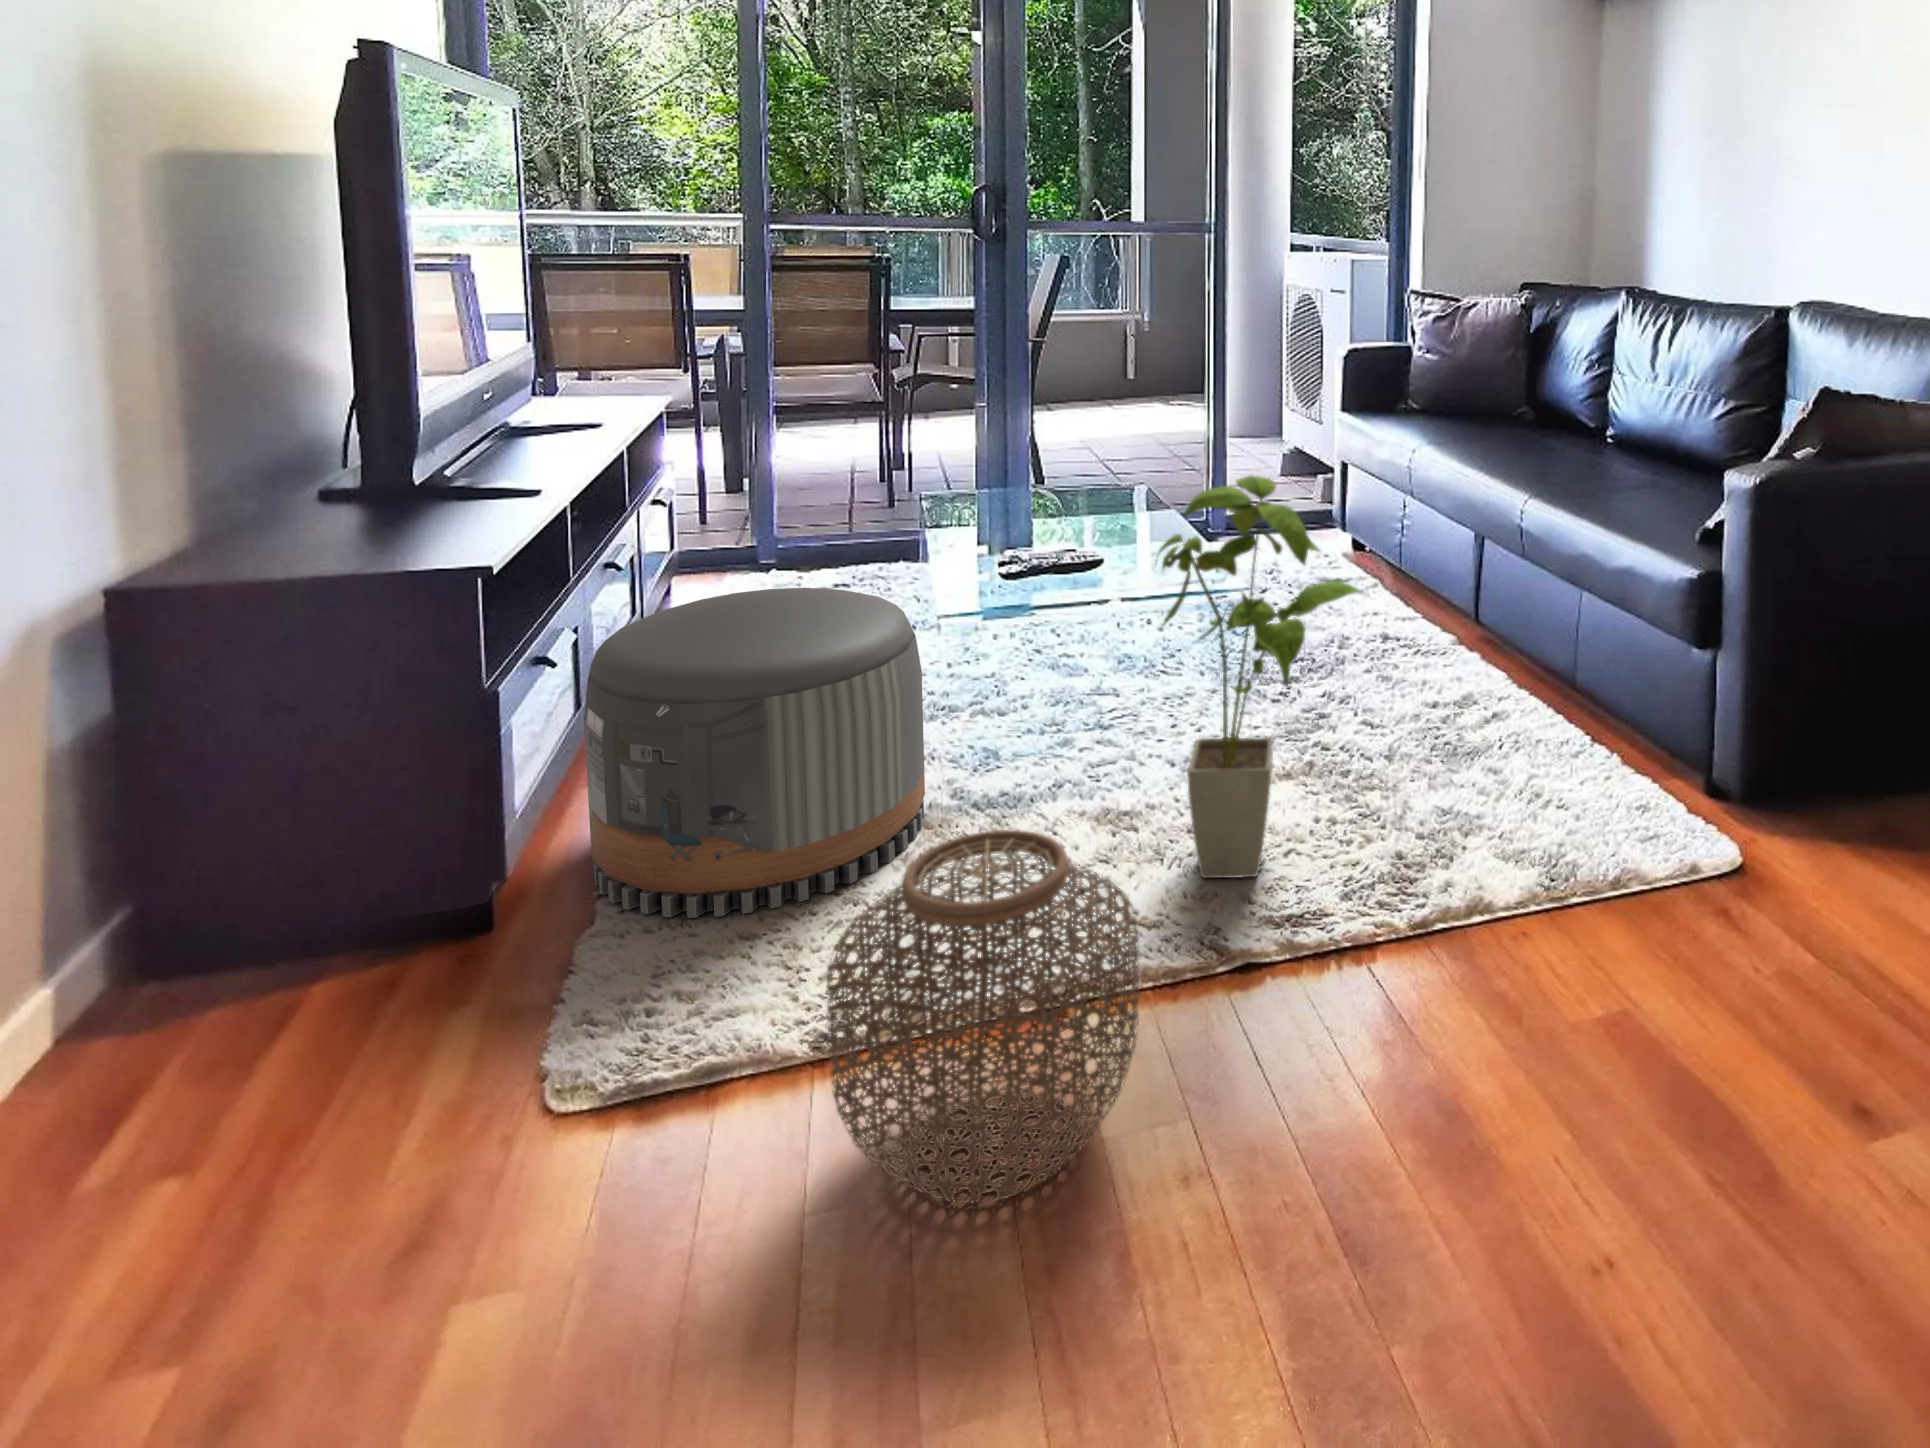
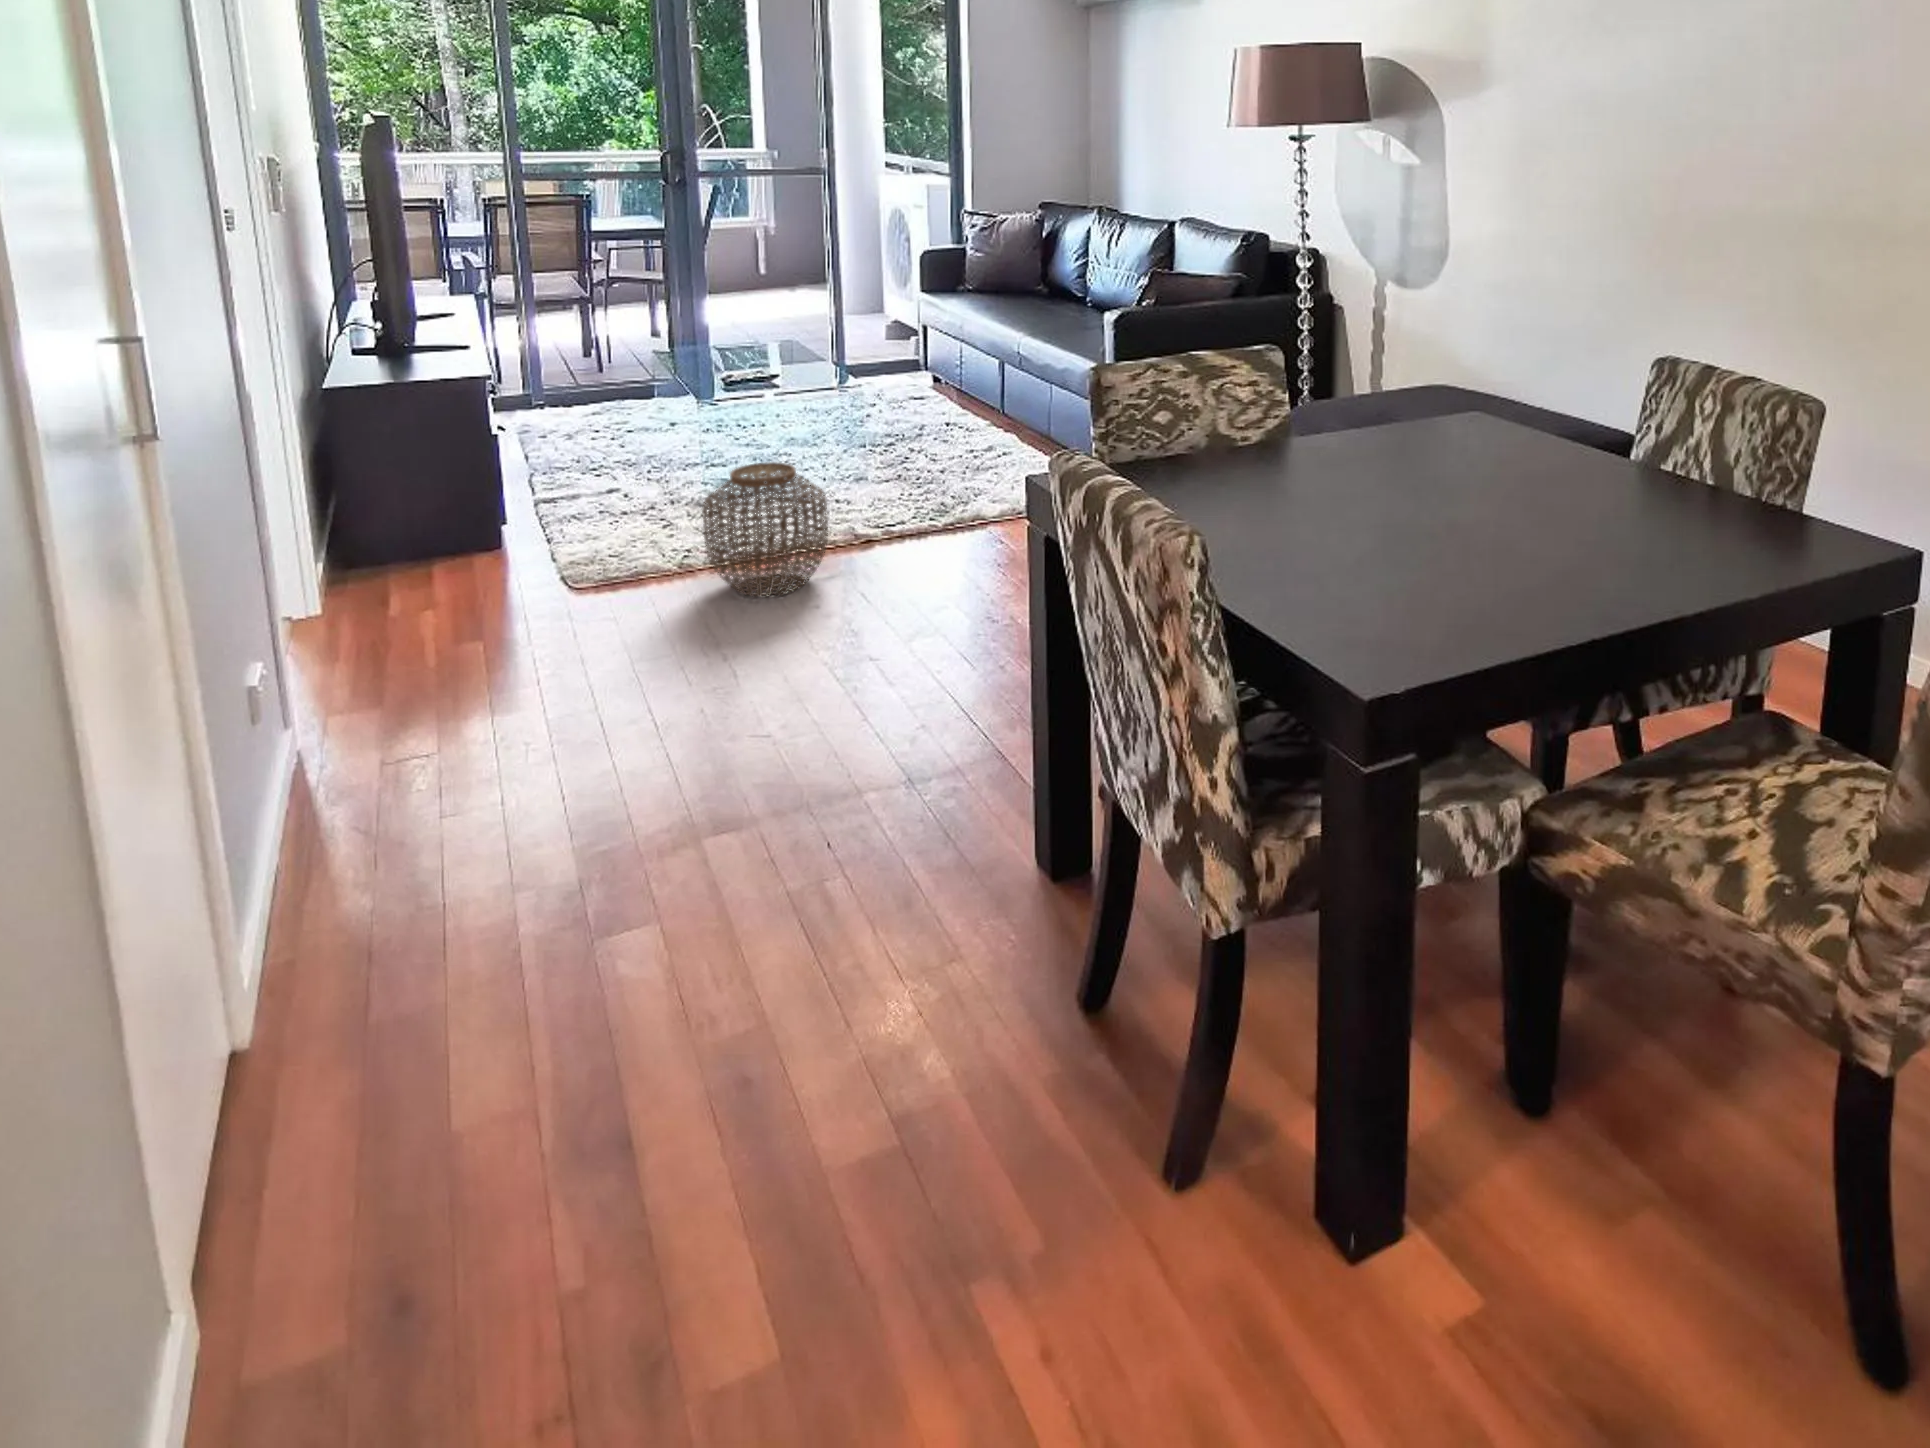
house plant: present [1159,475,1363,878] -> none [816,320,927,516]
pouf: present [584,588,925,918] -> none [526,391,699,540]

